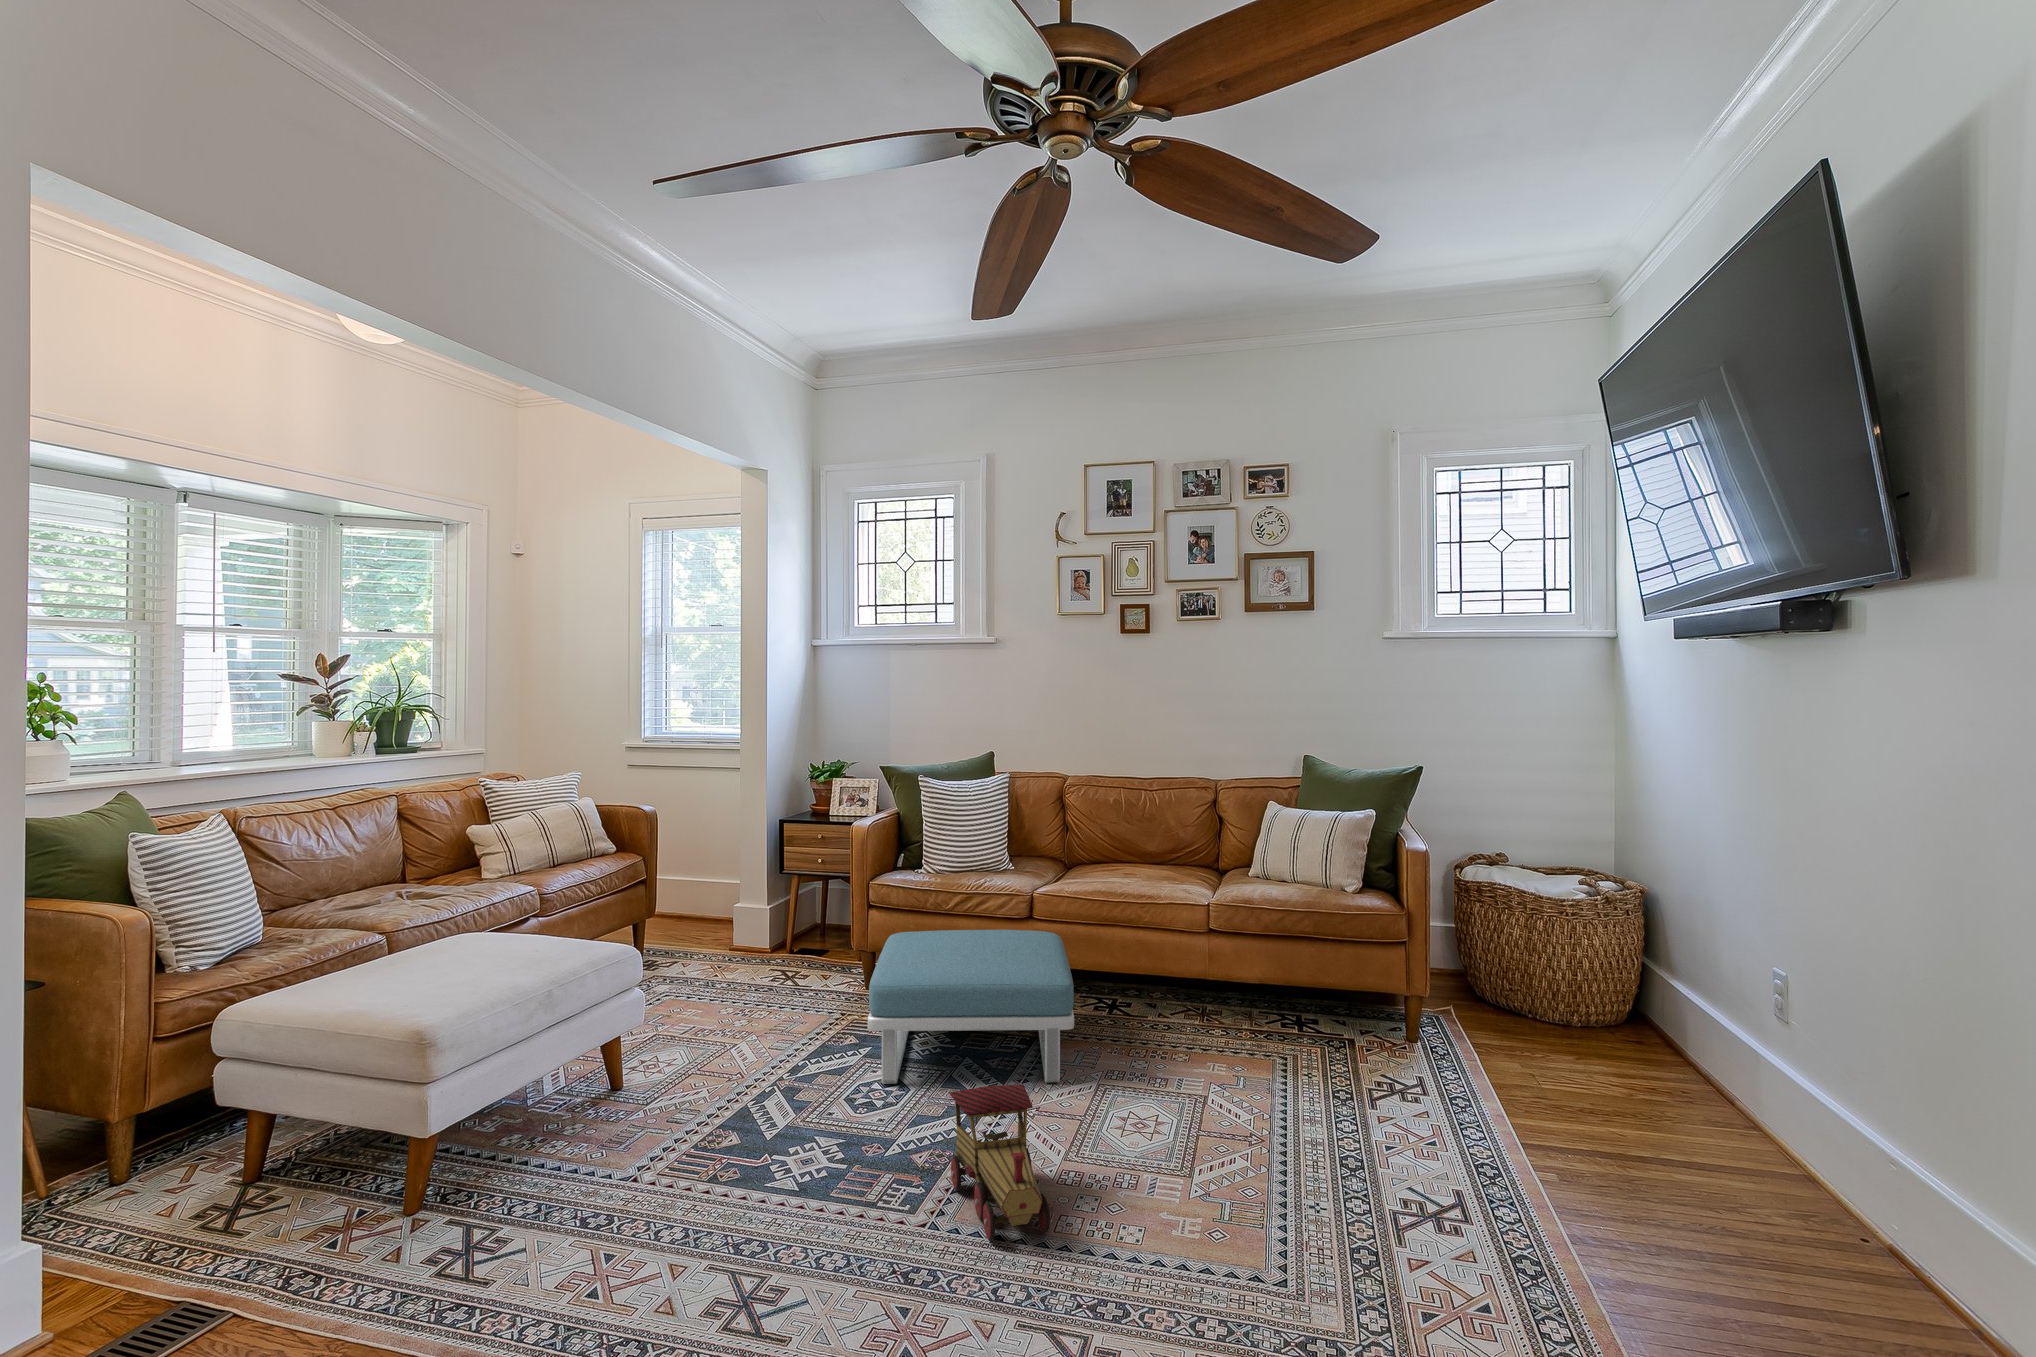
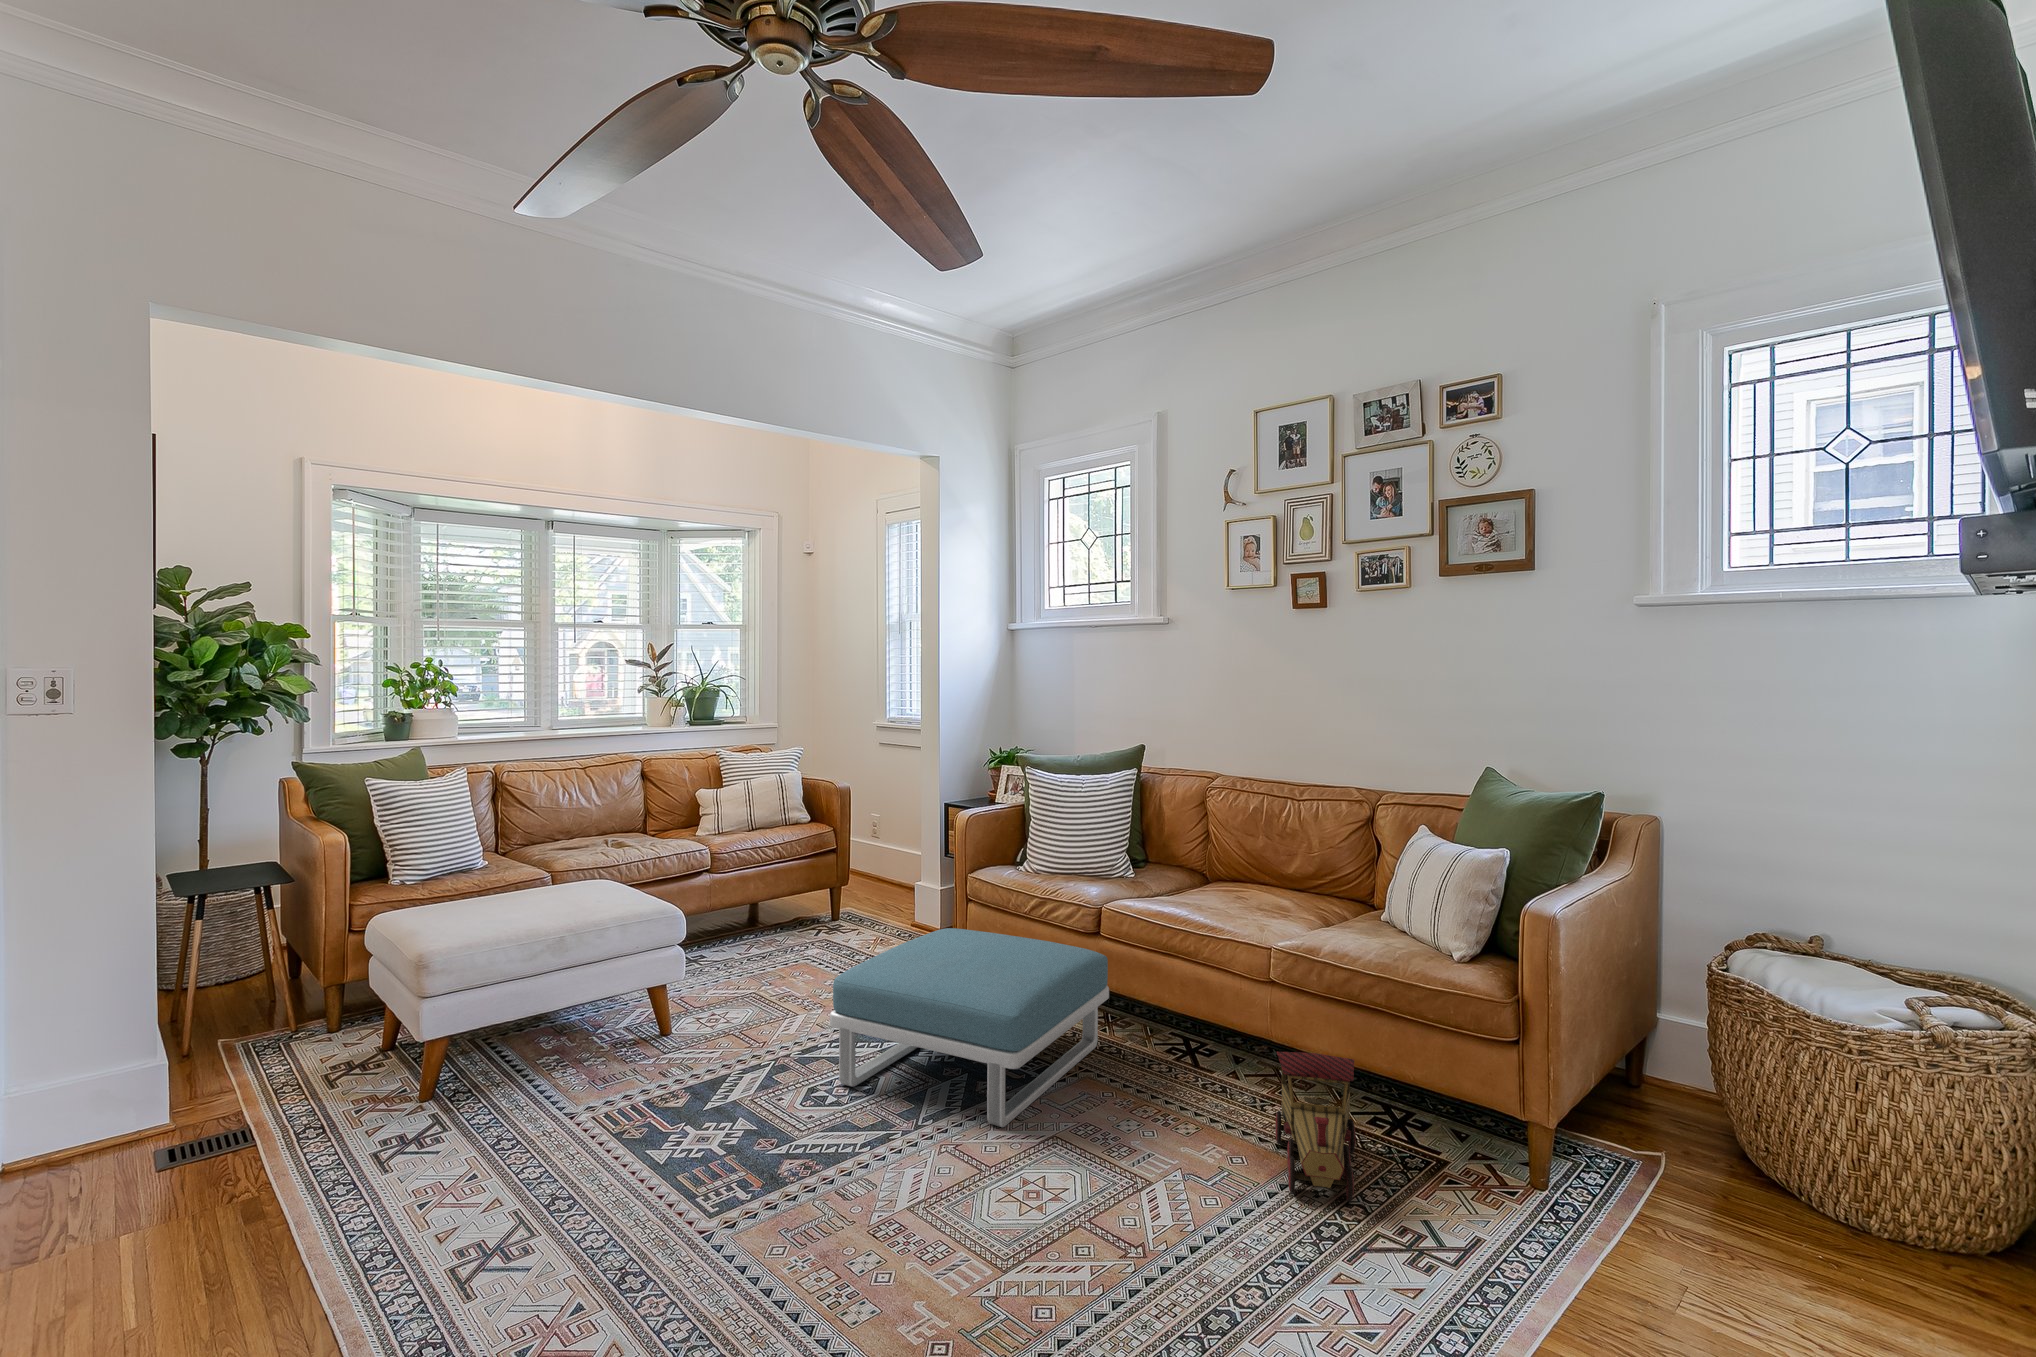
toy train: present [949,1084,1050,1241] -> present [1275,1052,1356,1202]

